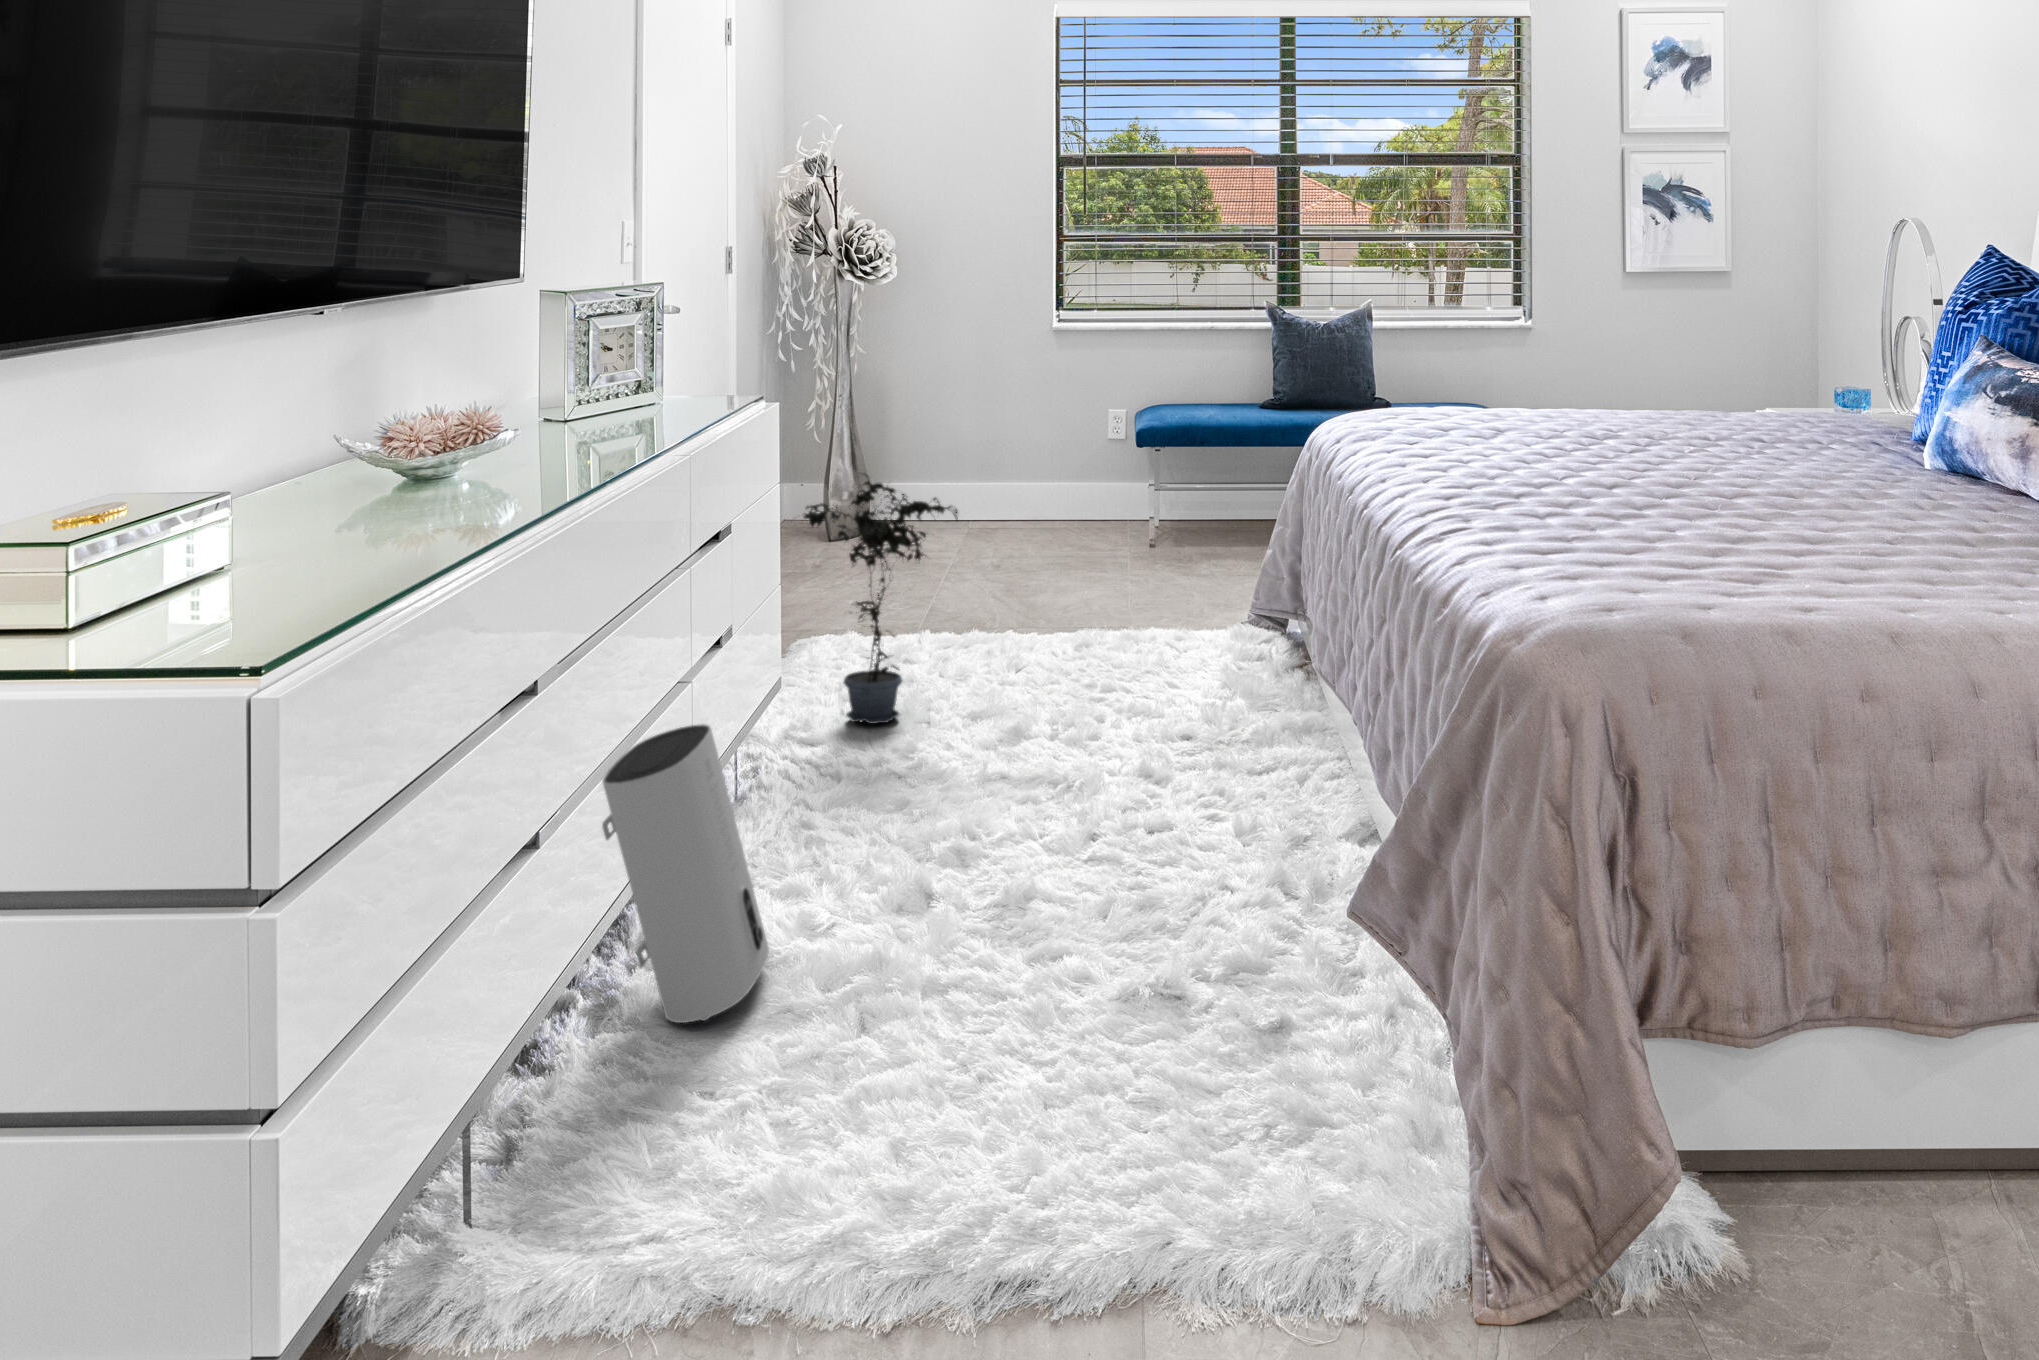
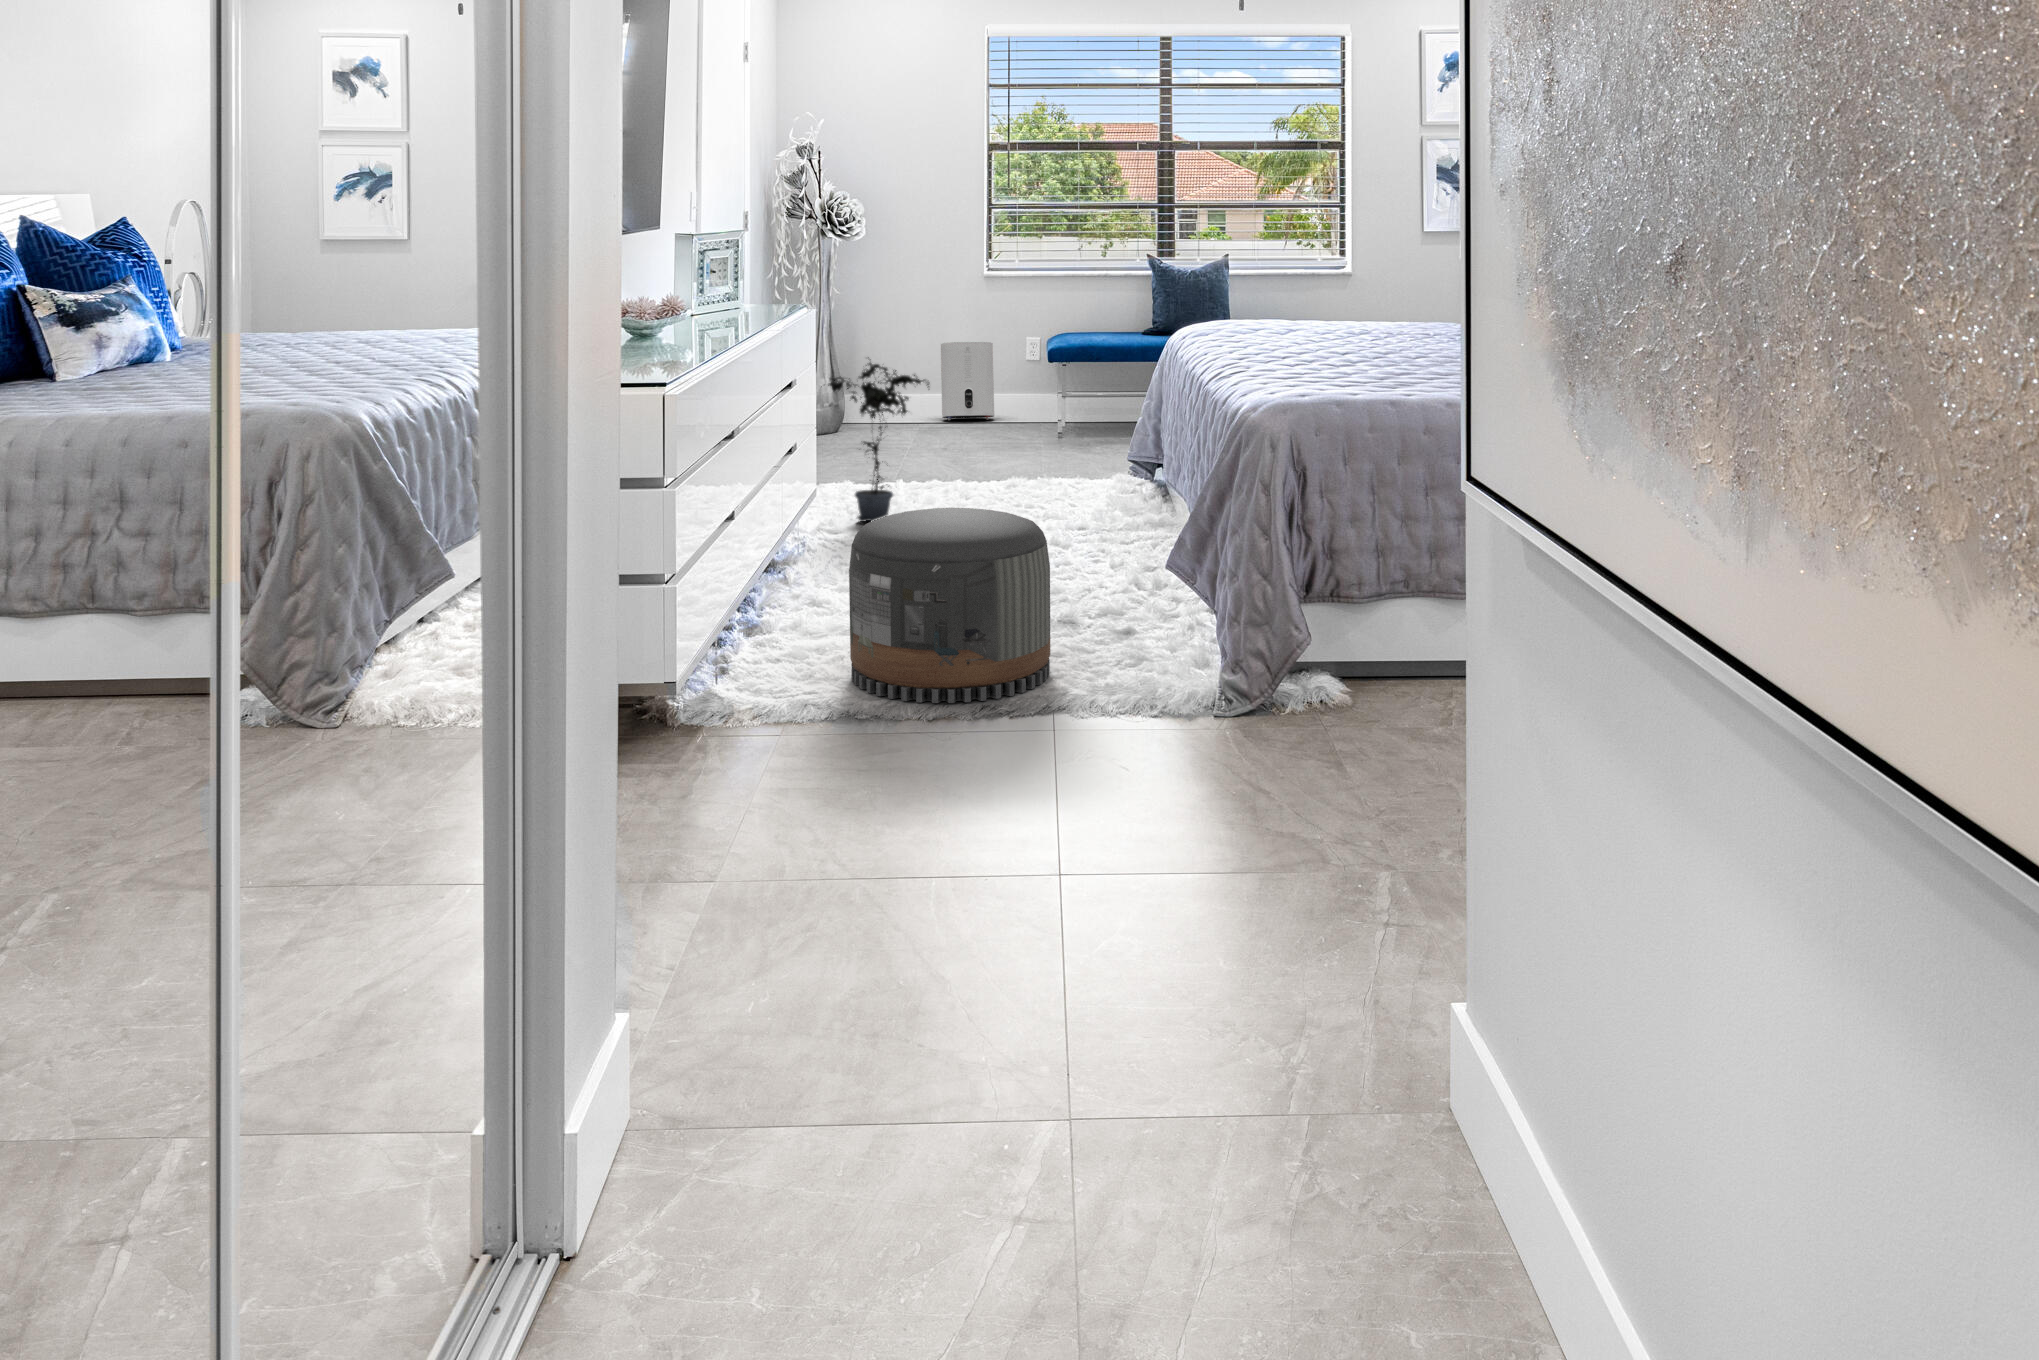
air purifier: present [602,724,769,1023] -> present [941,342,994,420]
pouf: none [754,818,1139,1267] -> present [849,508,1050,703]

